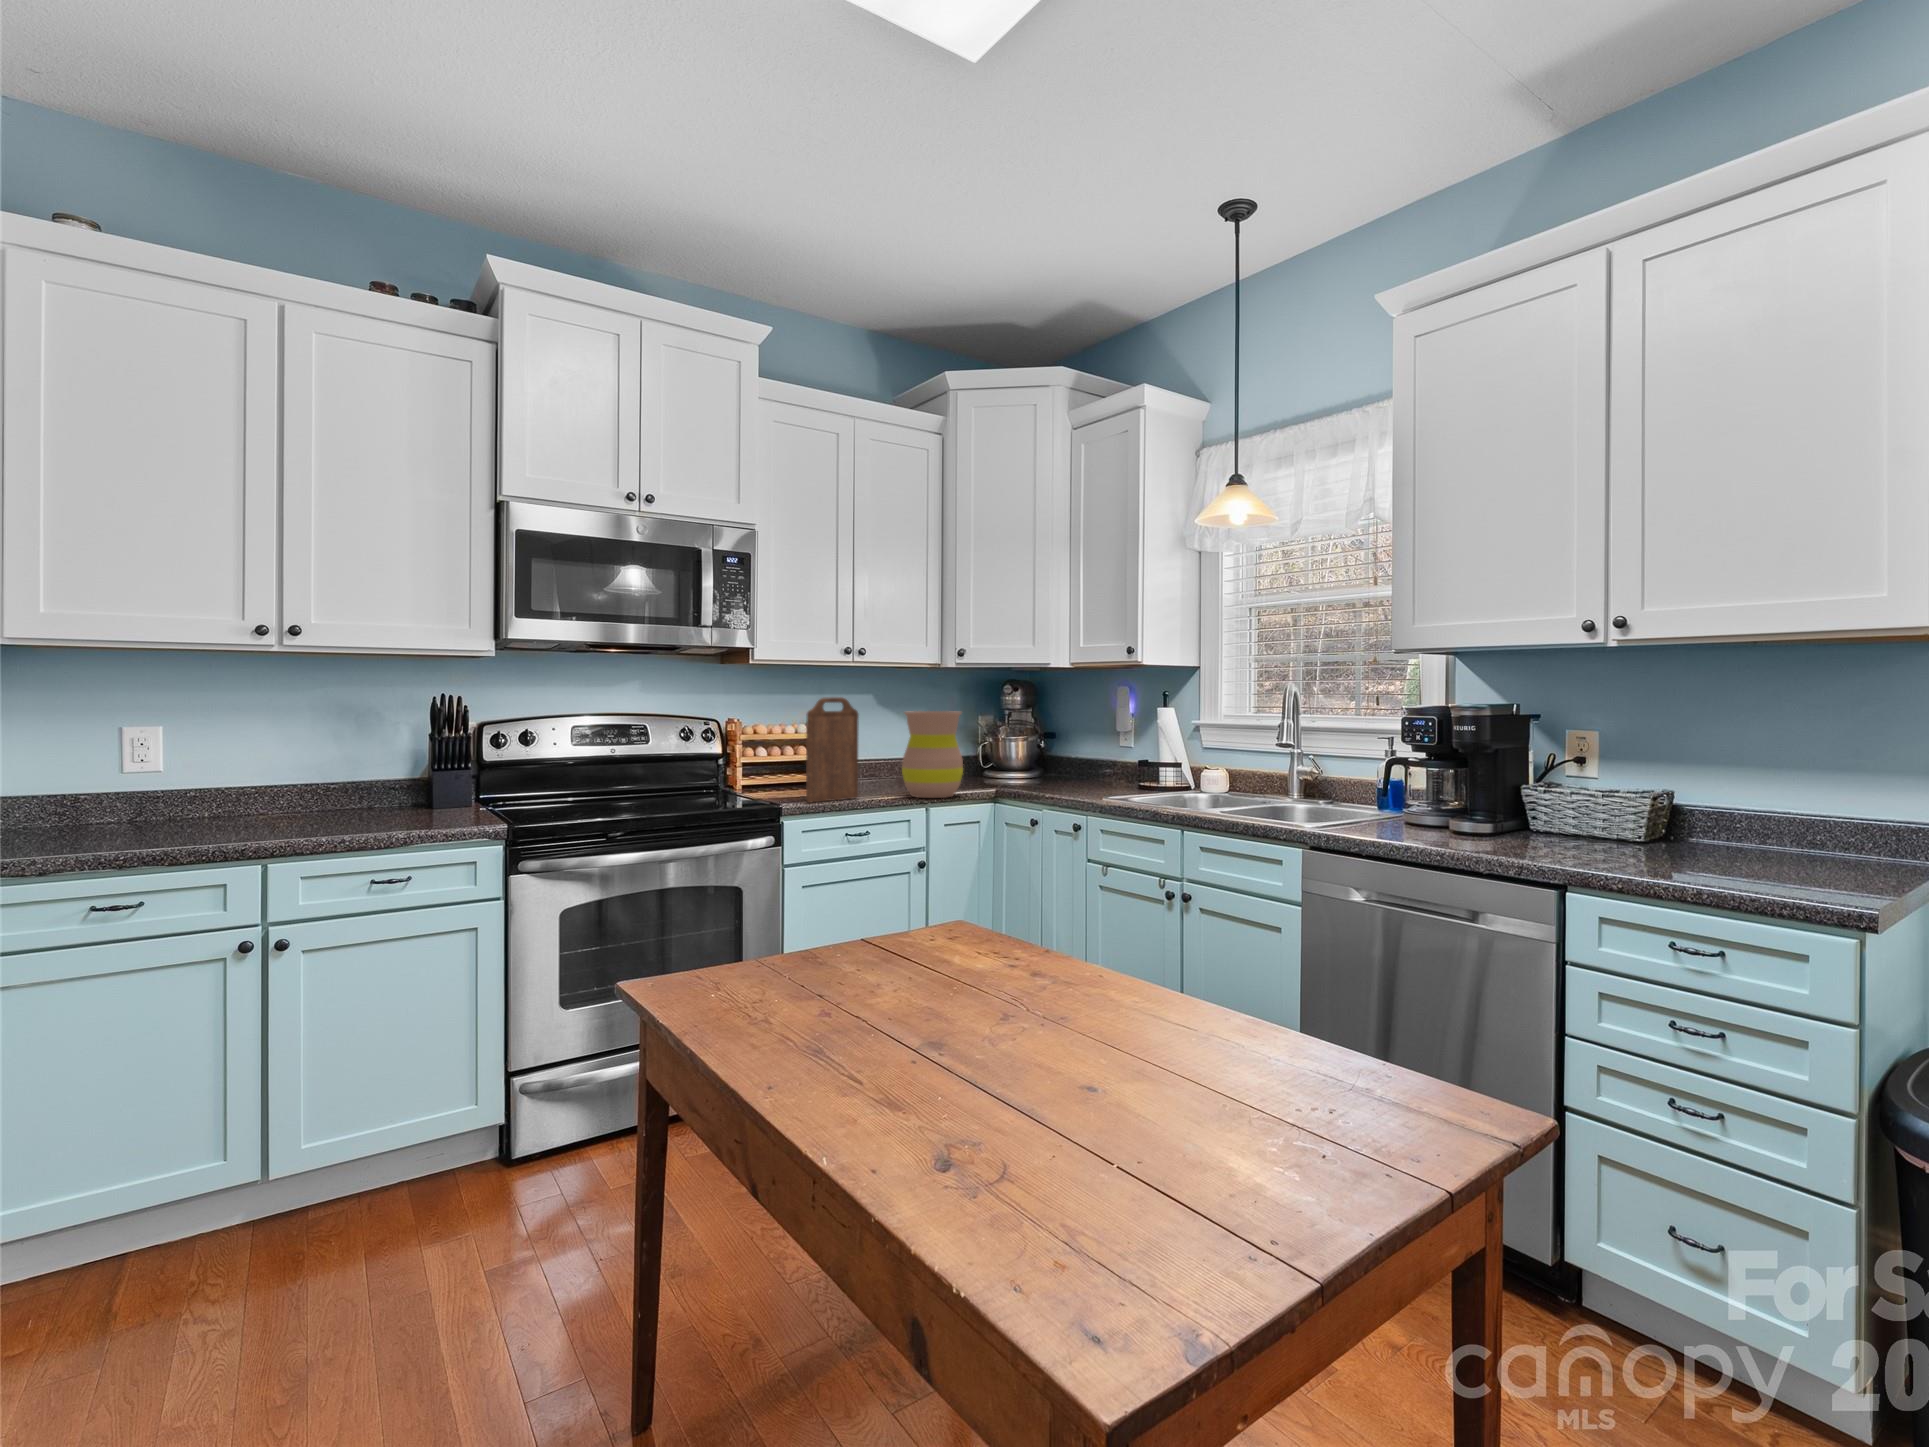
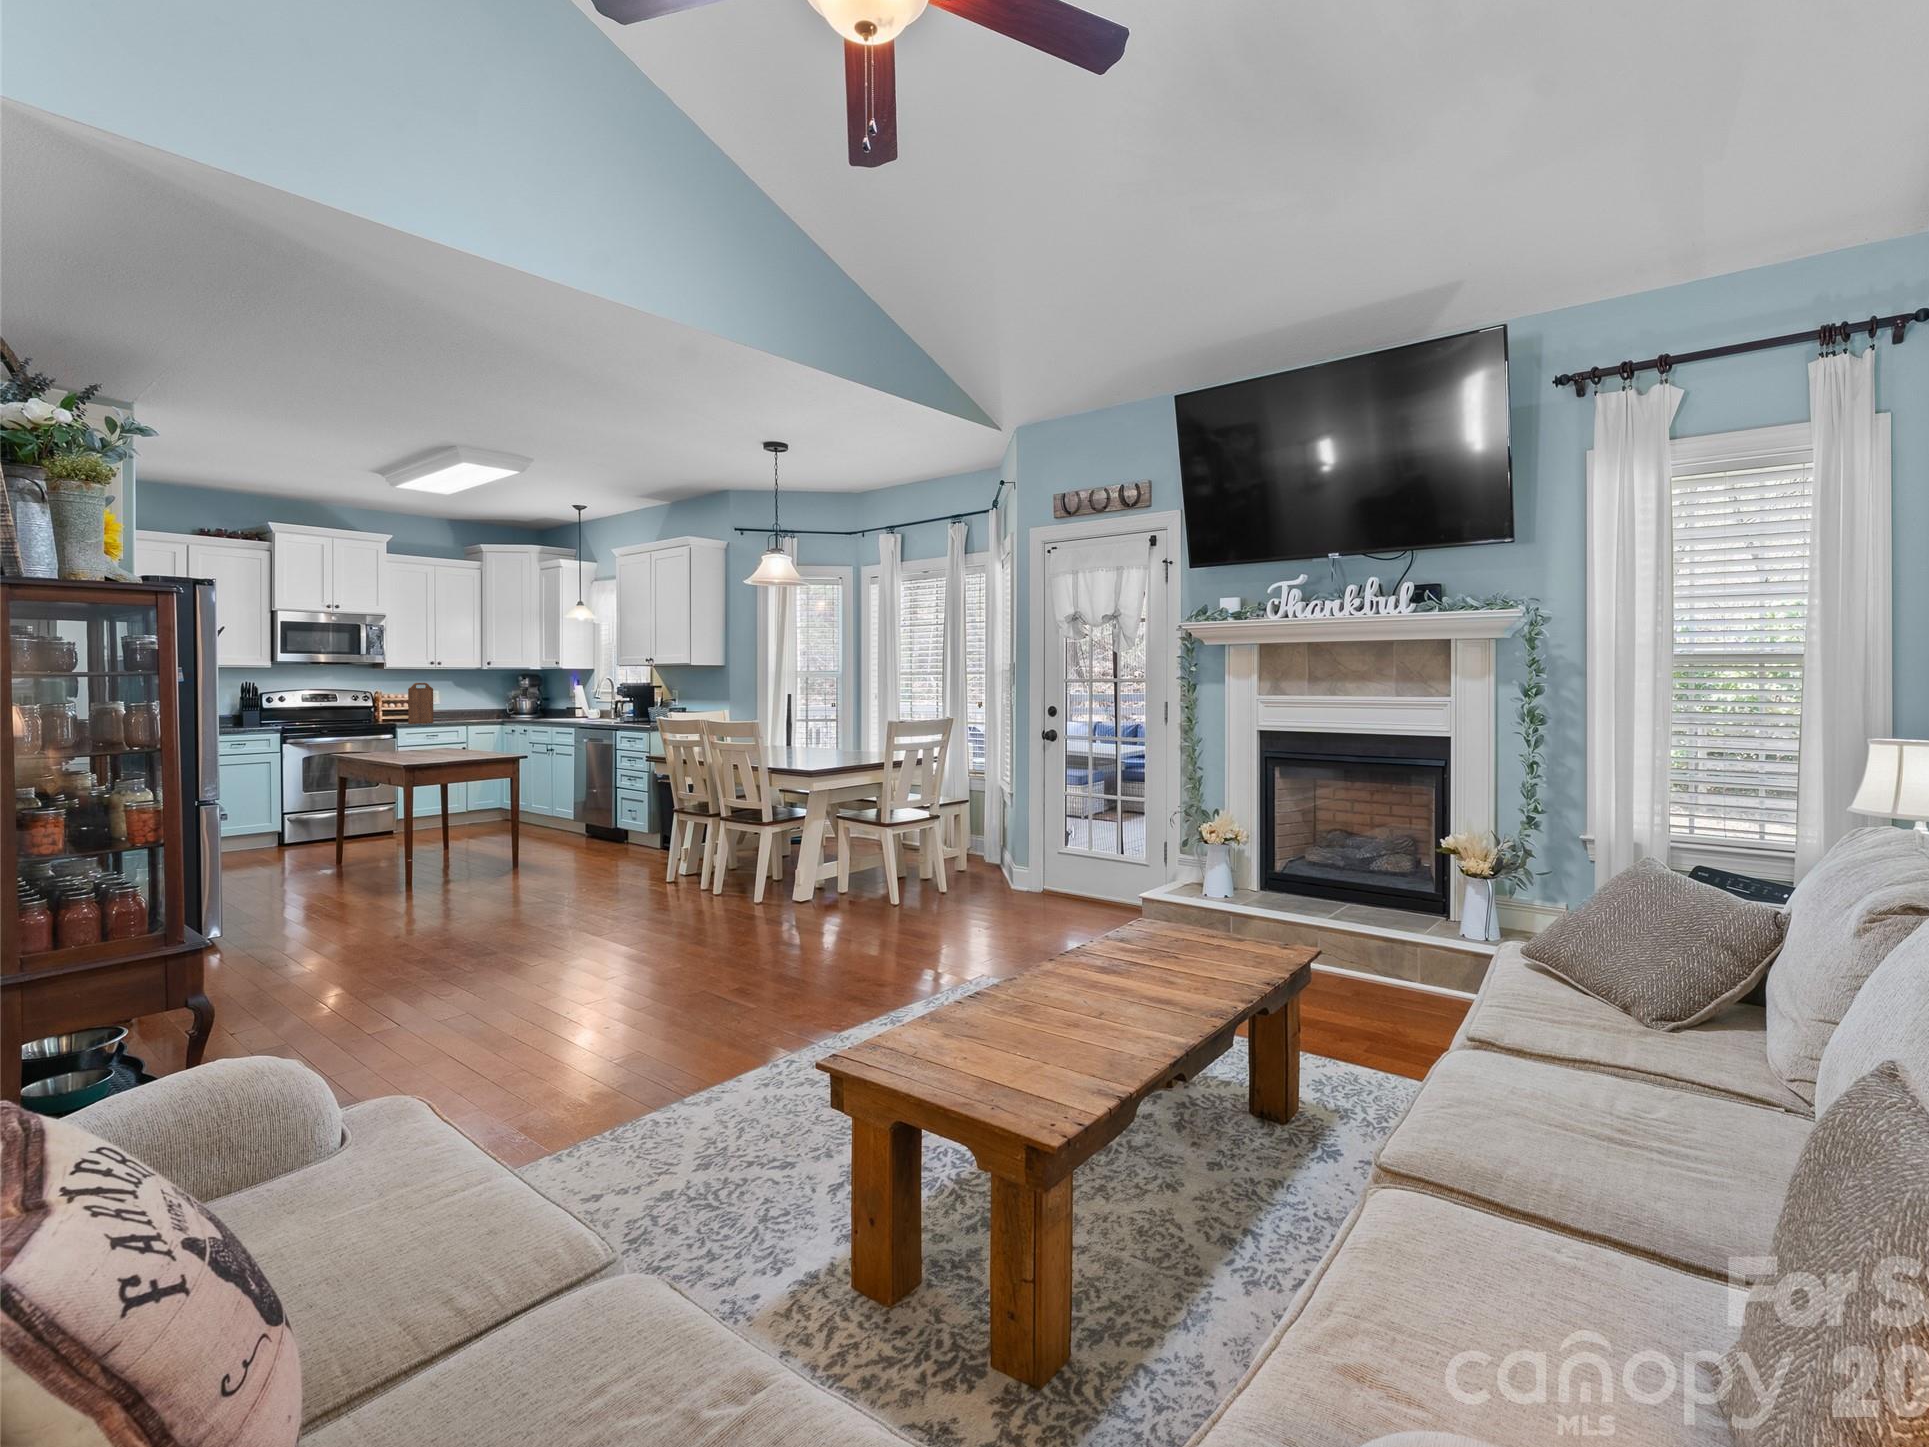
vase: present [902,711,963,798] -> none [455,688,483,723]

